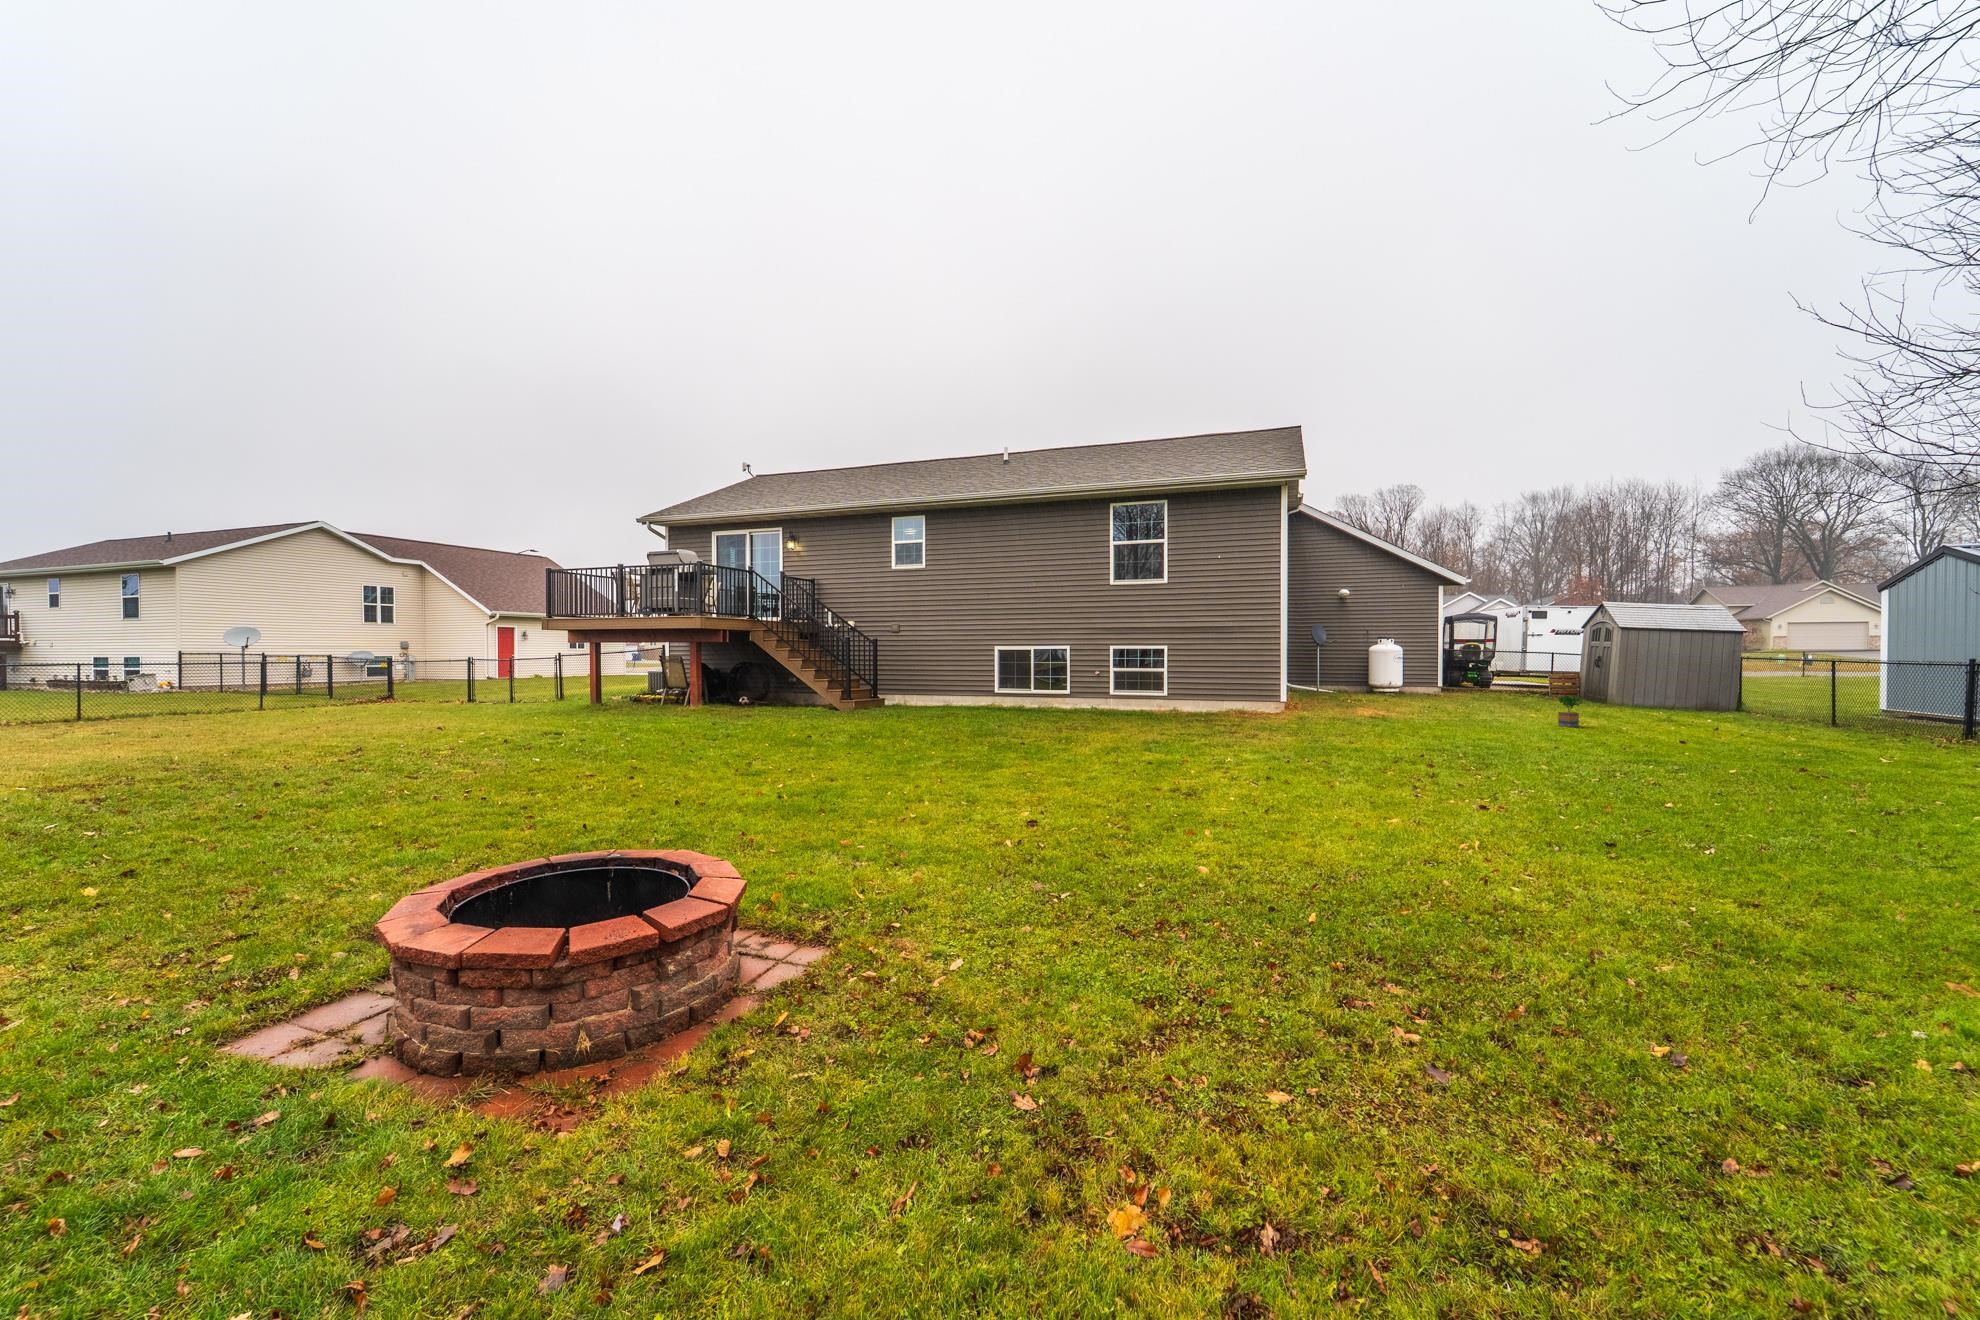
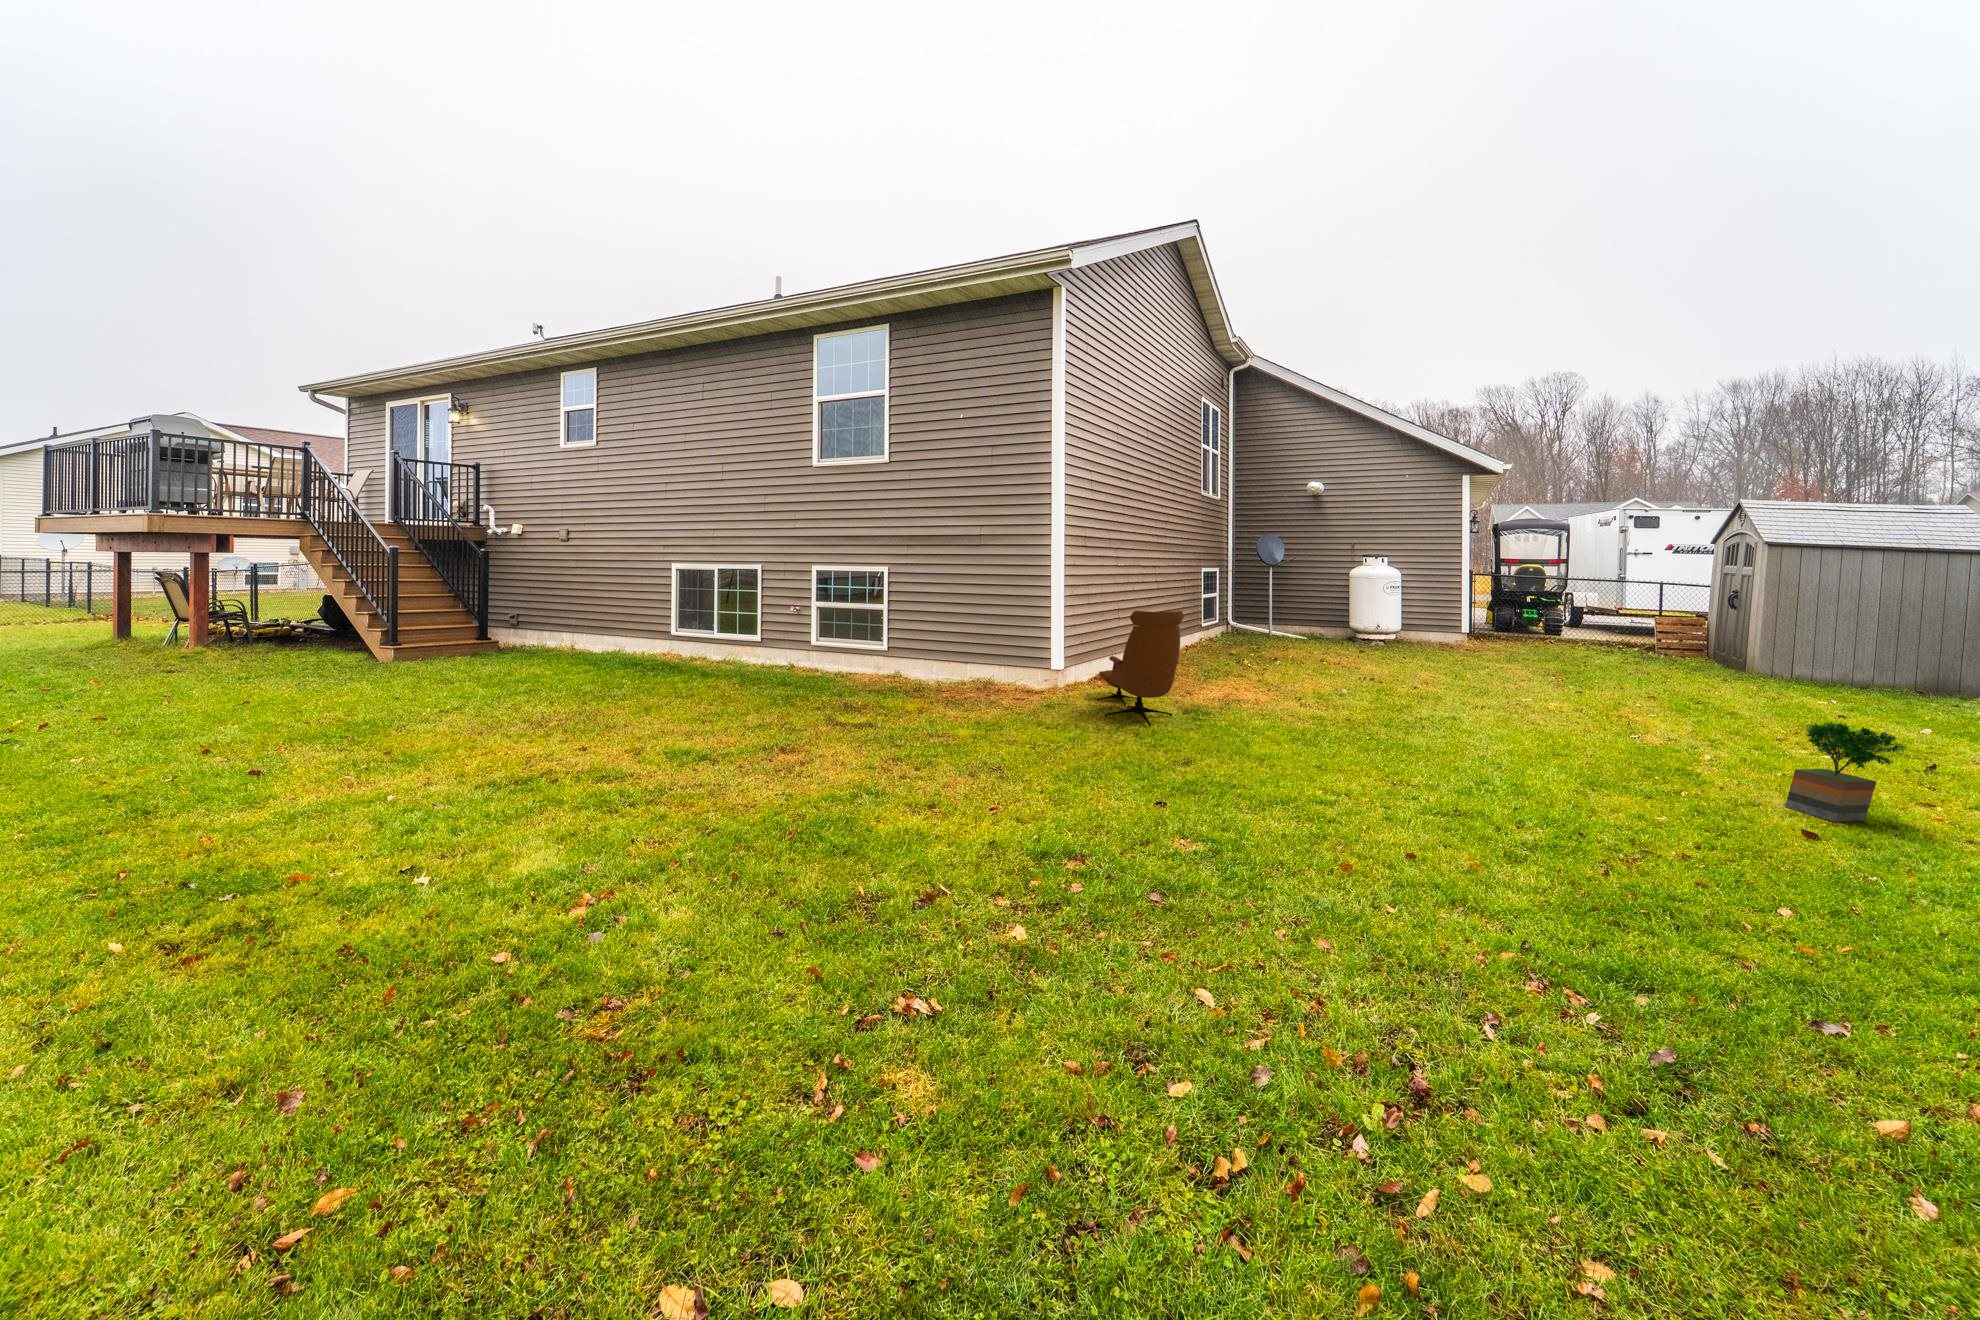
lounge chair: none [1286,666,1341,718] -> present [1097,611,1184,726]

